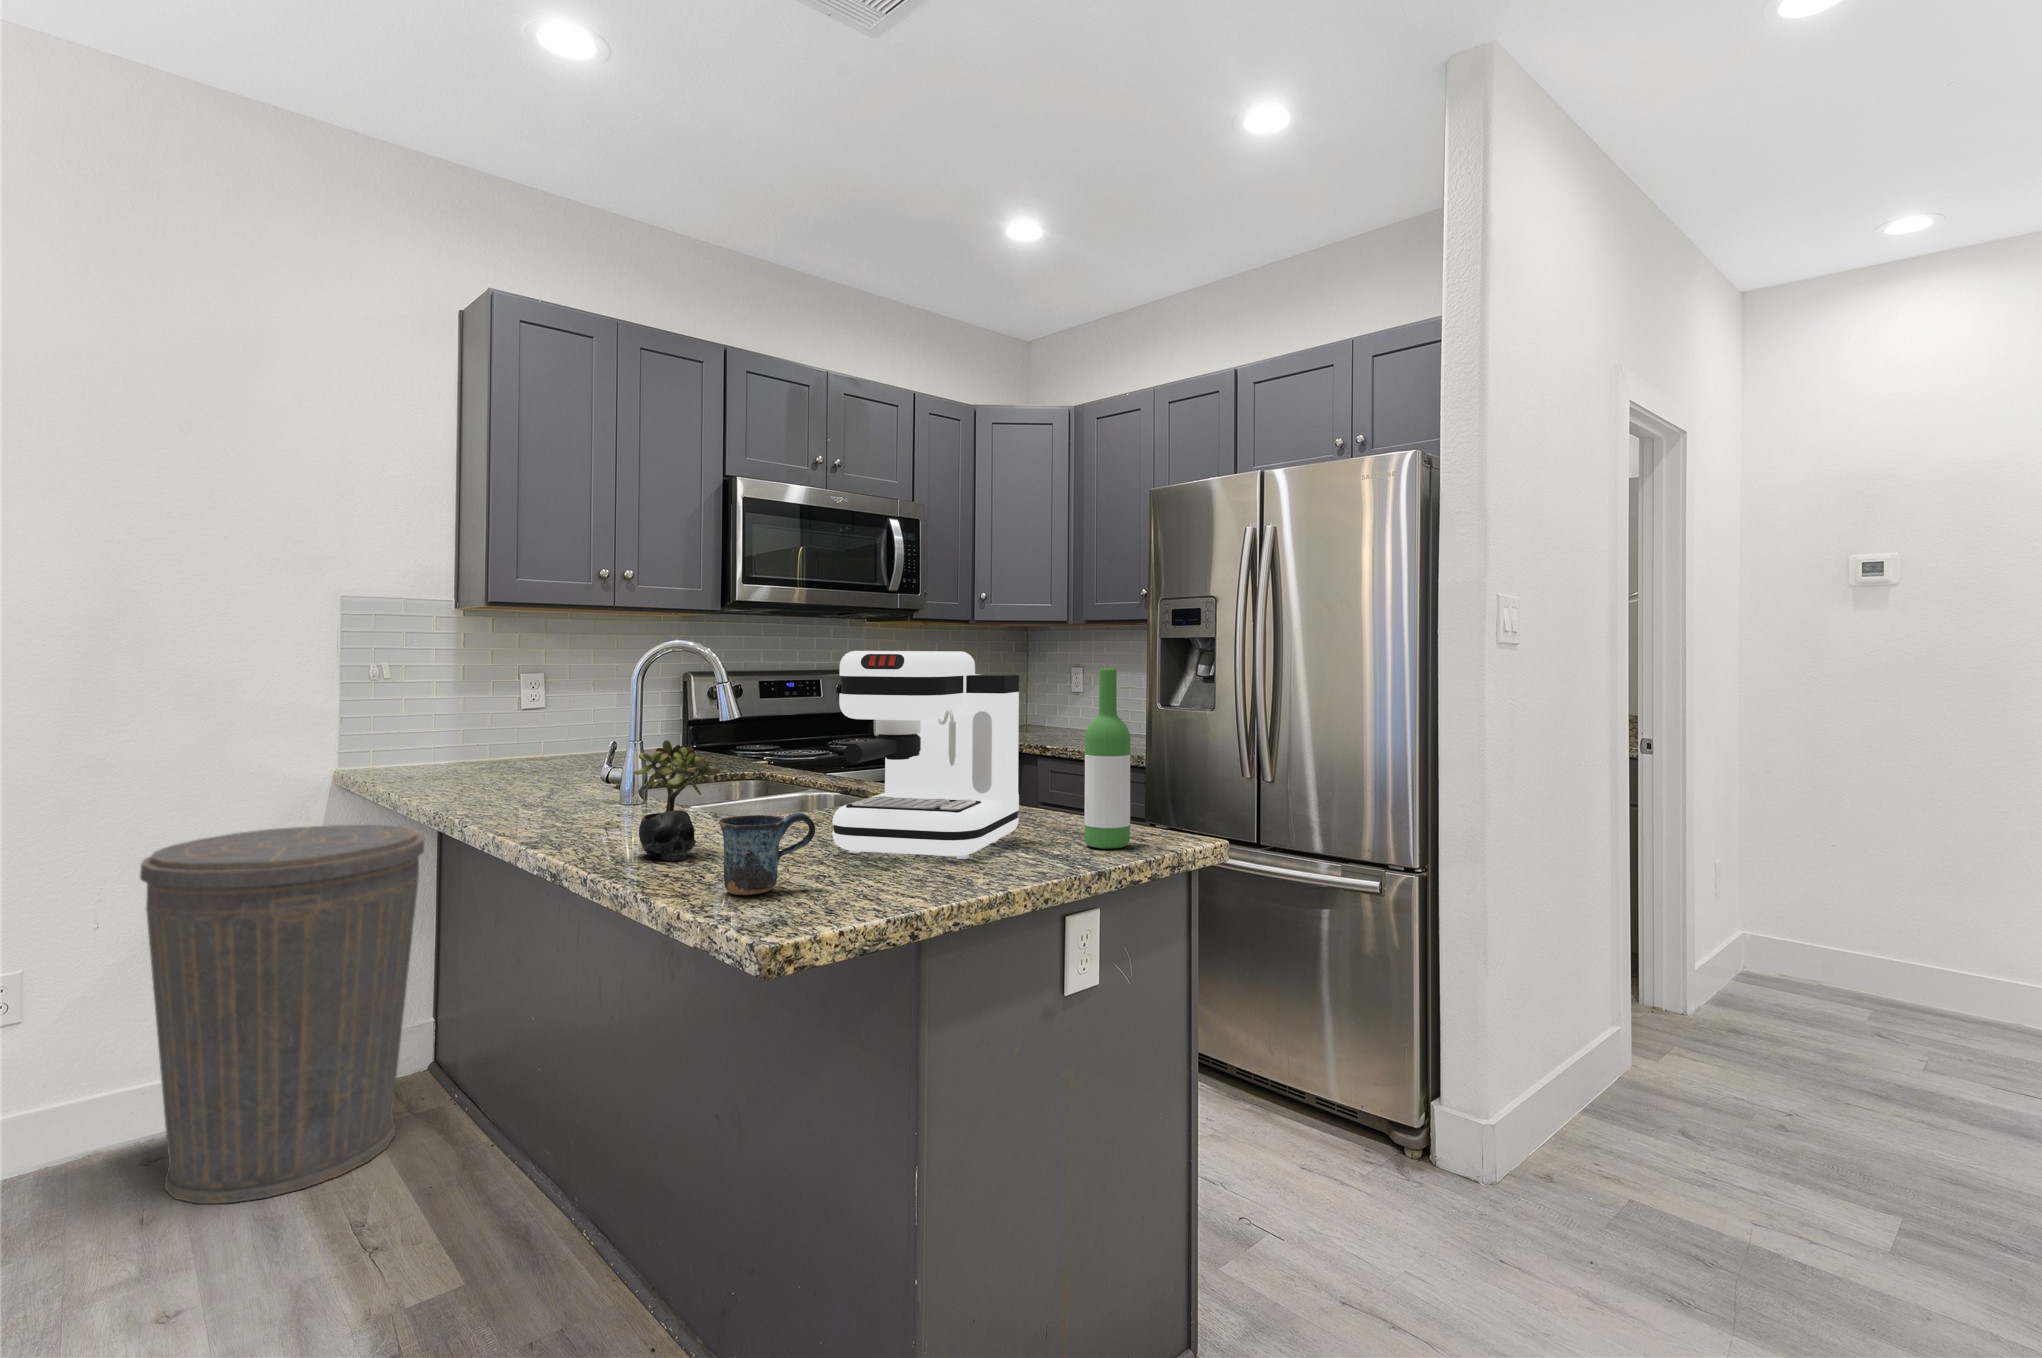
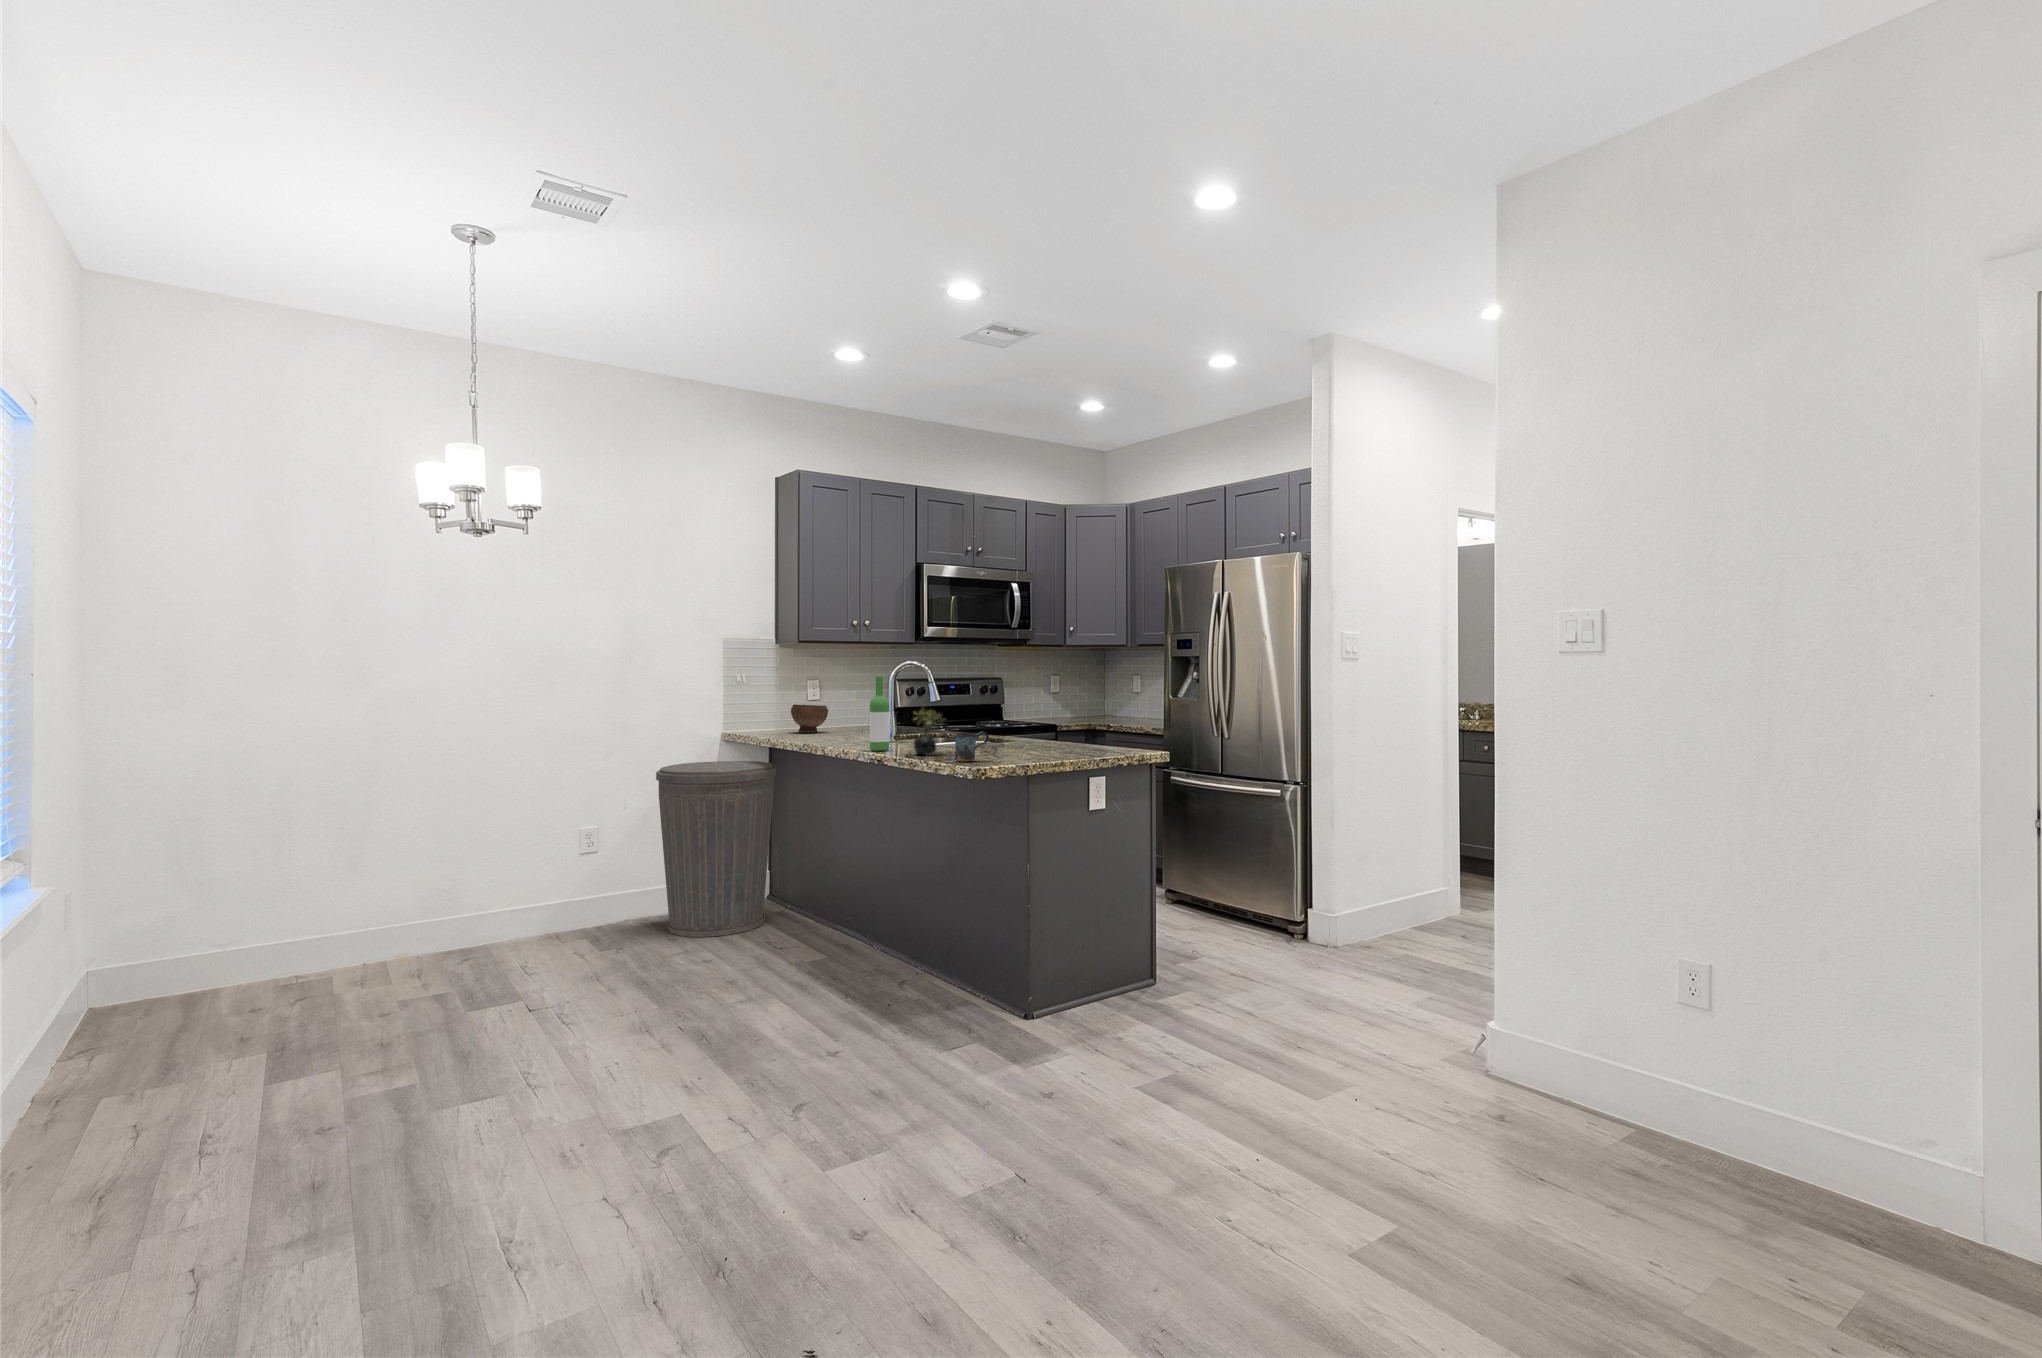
coffee maker: present [832,651,1019,859] -> none [993,668,1074,756]
wine bottle: present [1084,669,1130,849] -> present [870,676,889,751]
bowl: none [475,717,551,769] -> present [791,705,828,733]

